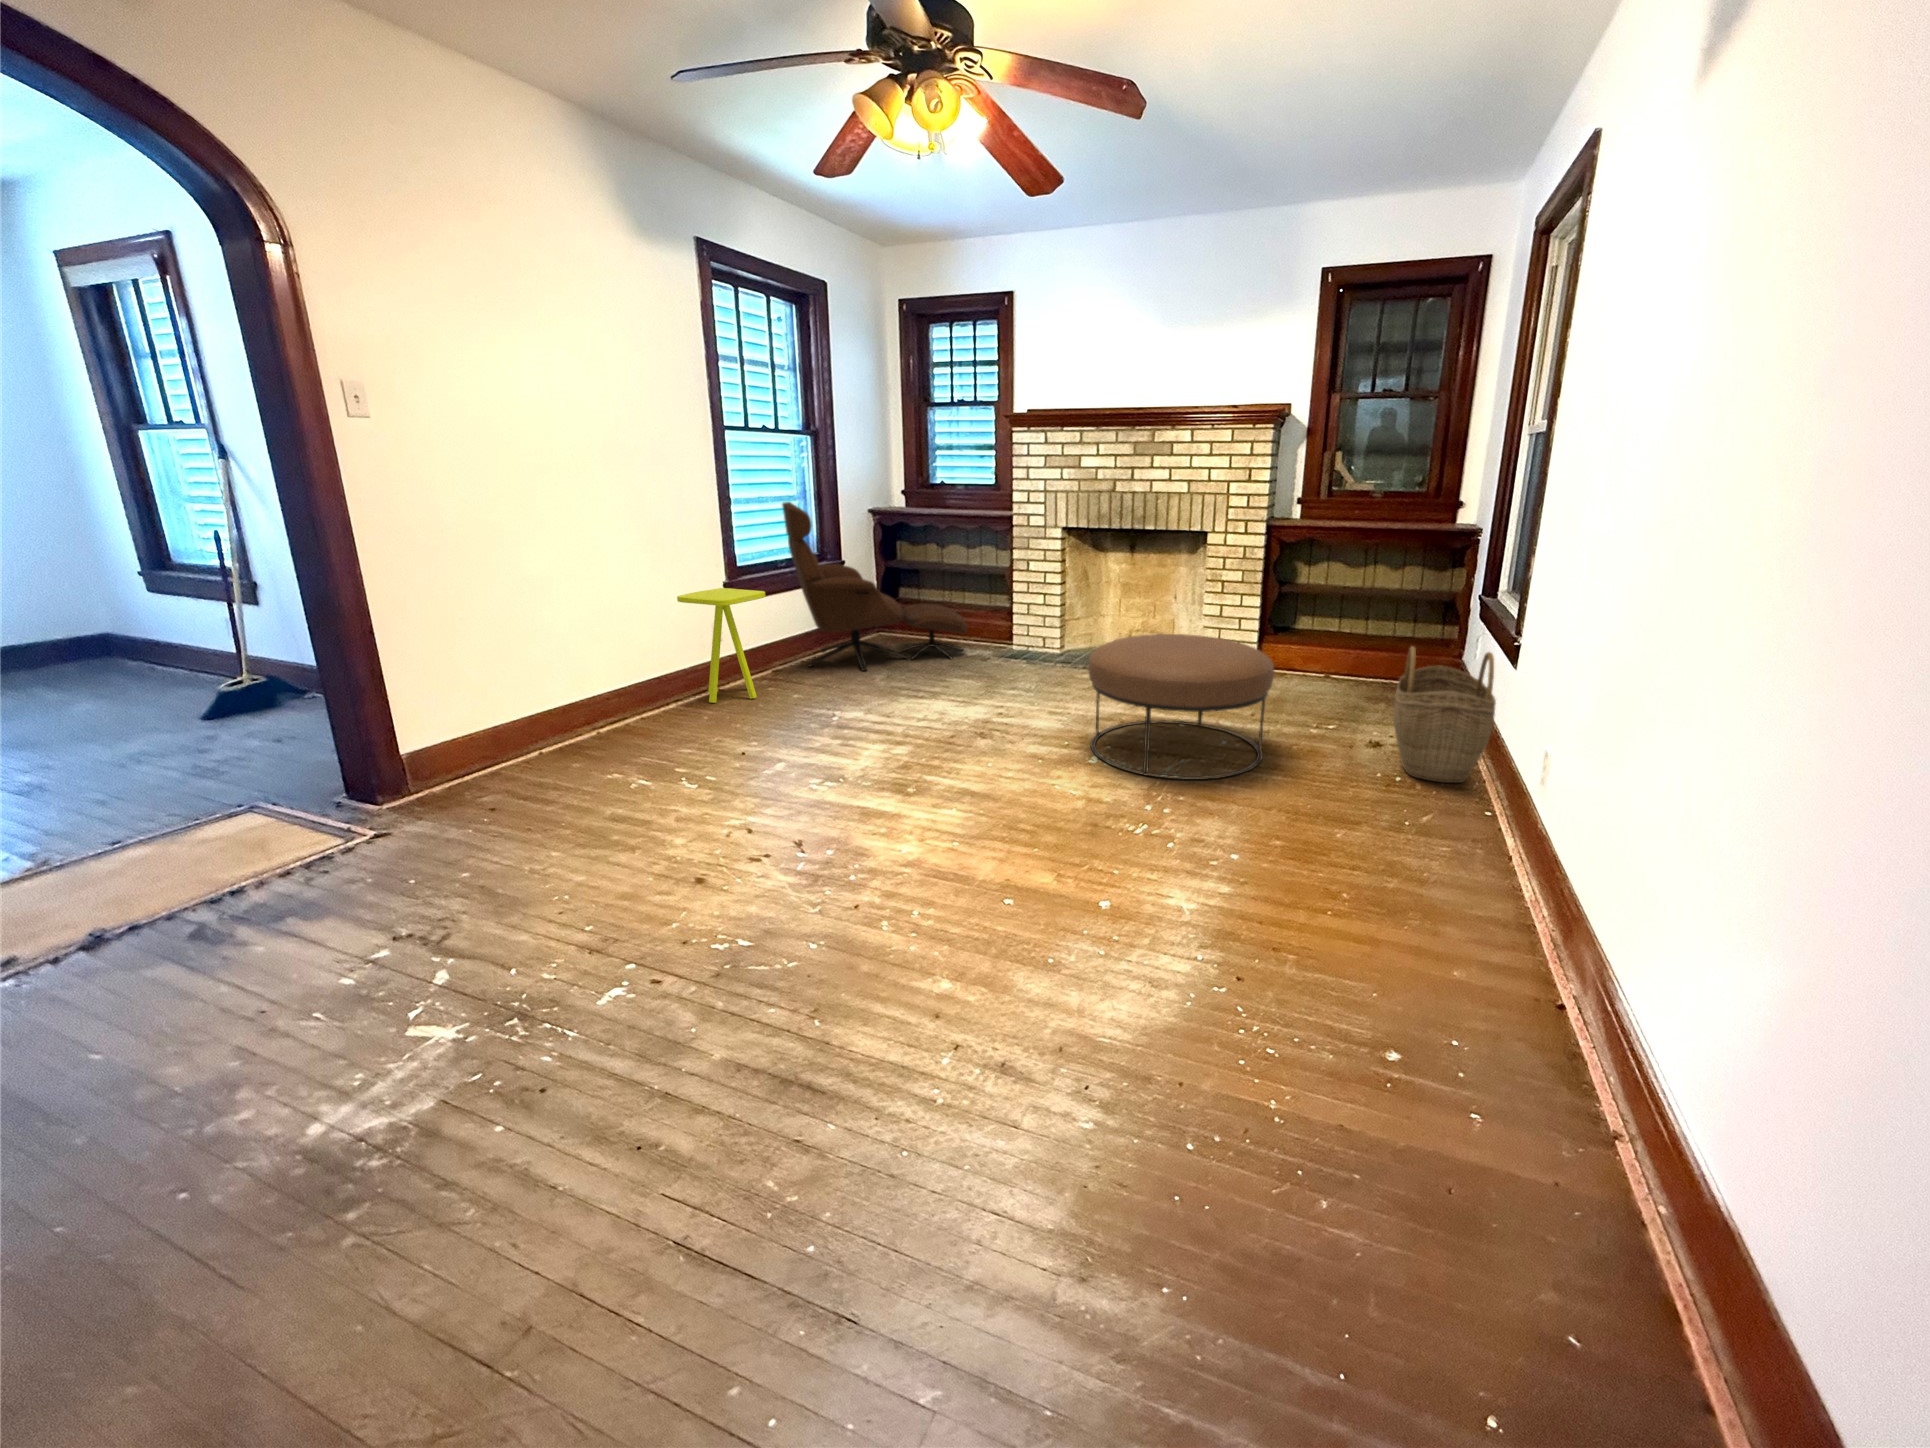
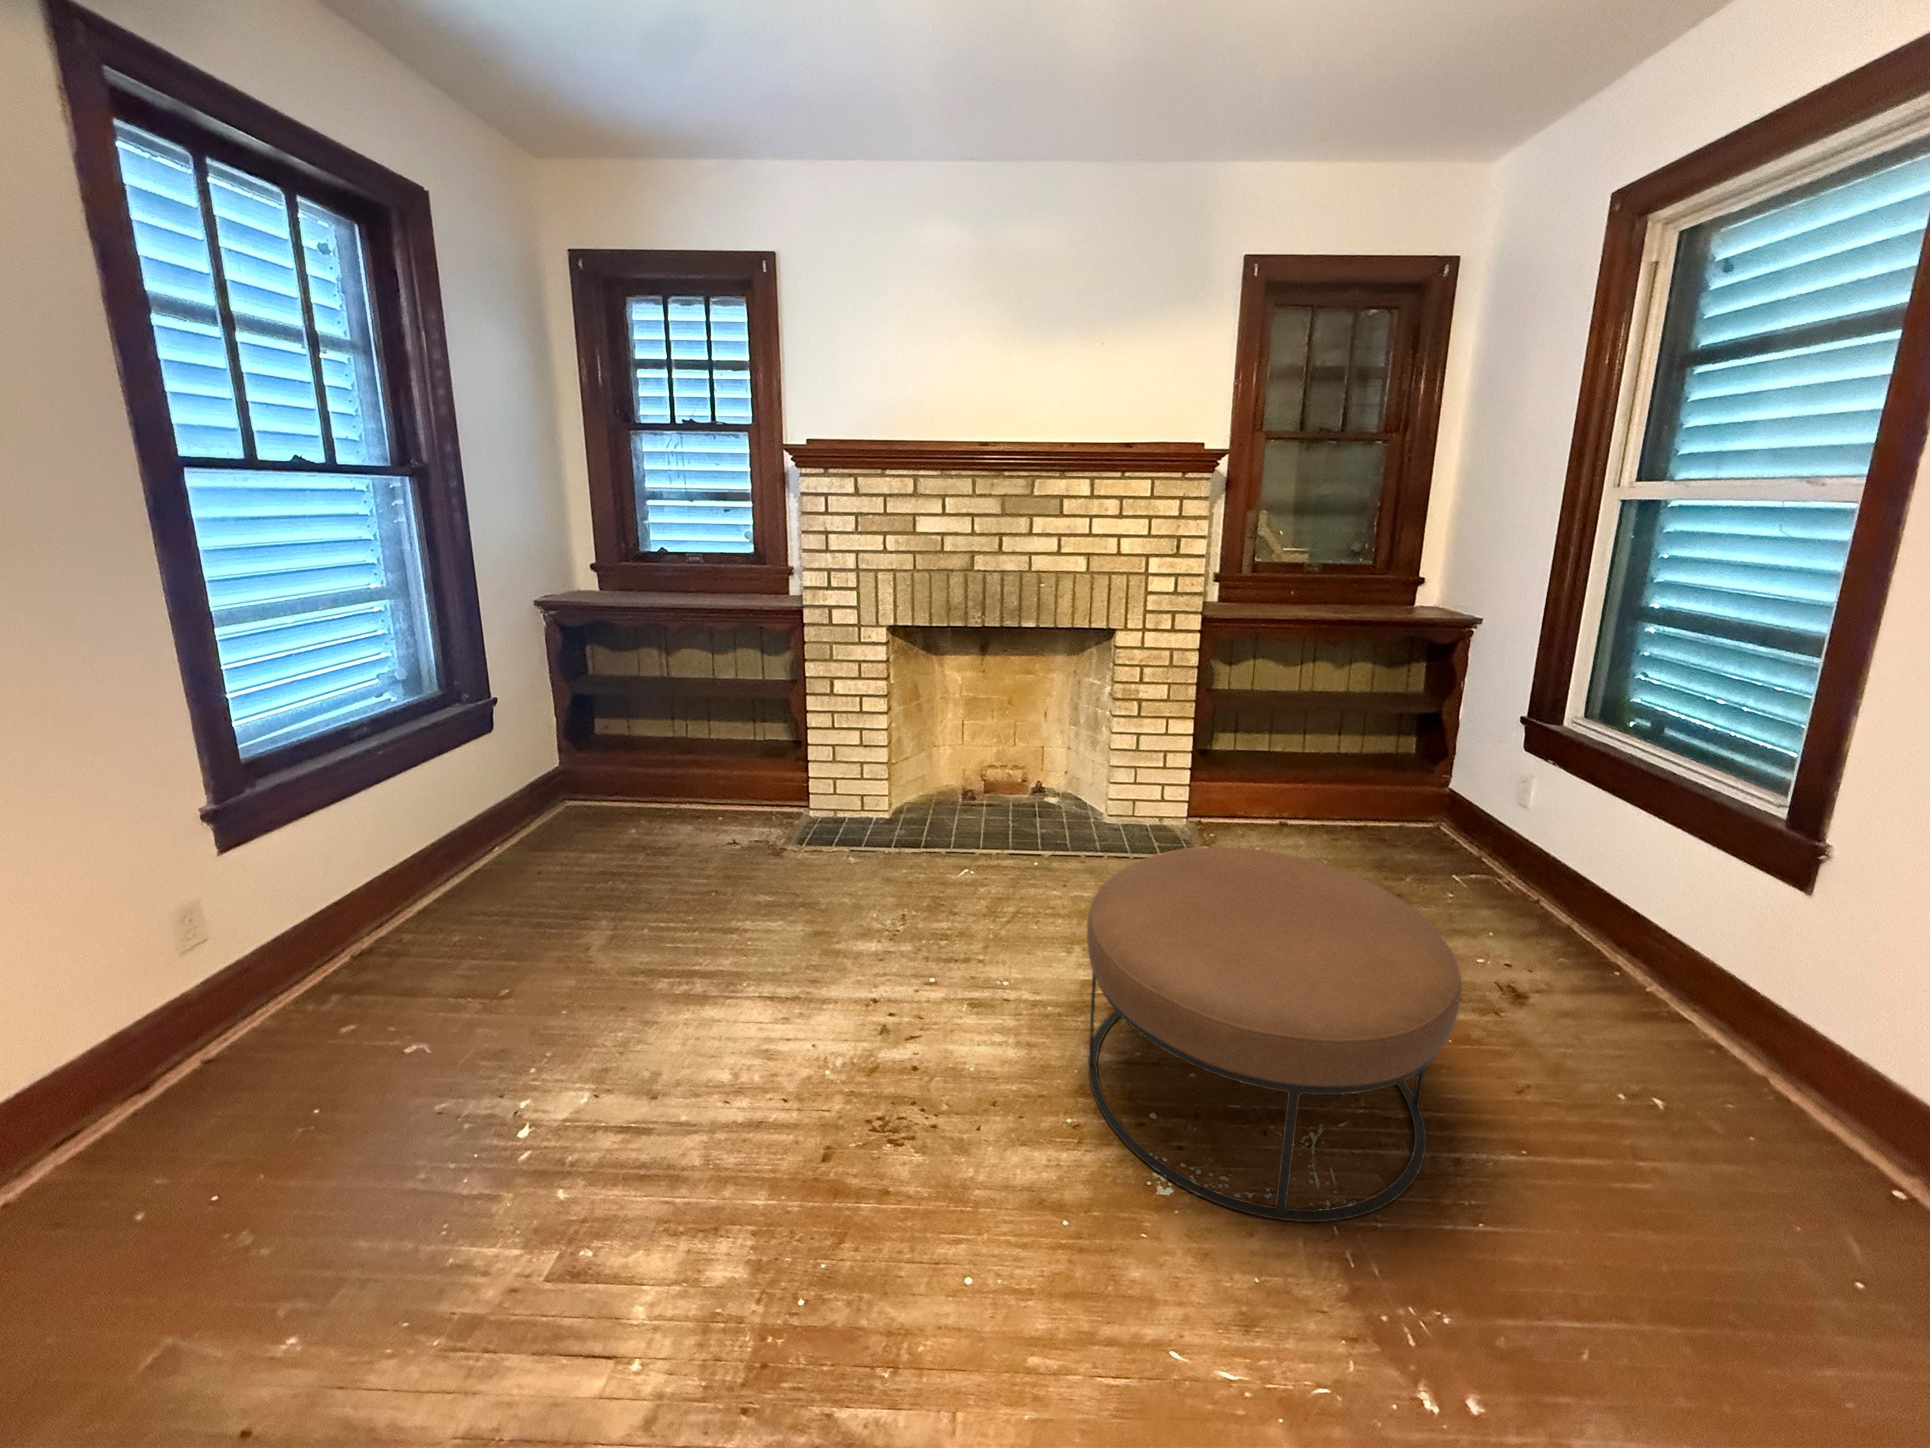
lounge chair: present [782,502,967,671] -> none [348,607,741,922]
side table: present [677,588,766,703] -> none [22,826,307,1126]
woven basket: present [1393,646,1496,783] -> none [1562,861,1806,1096]

